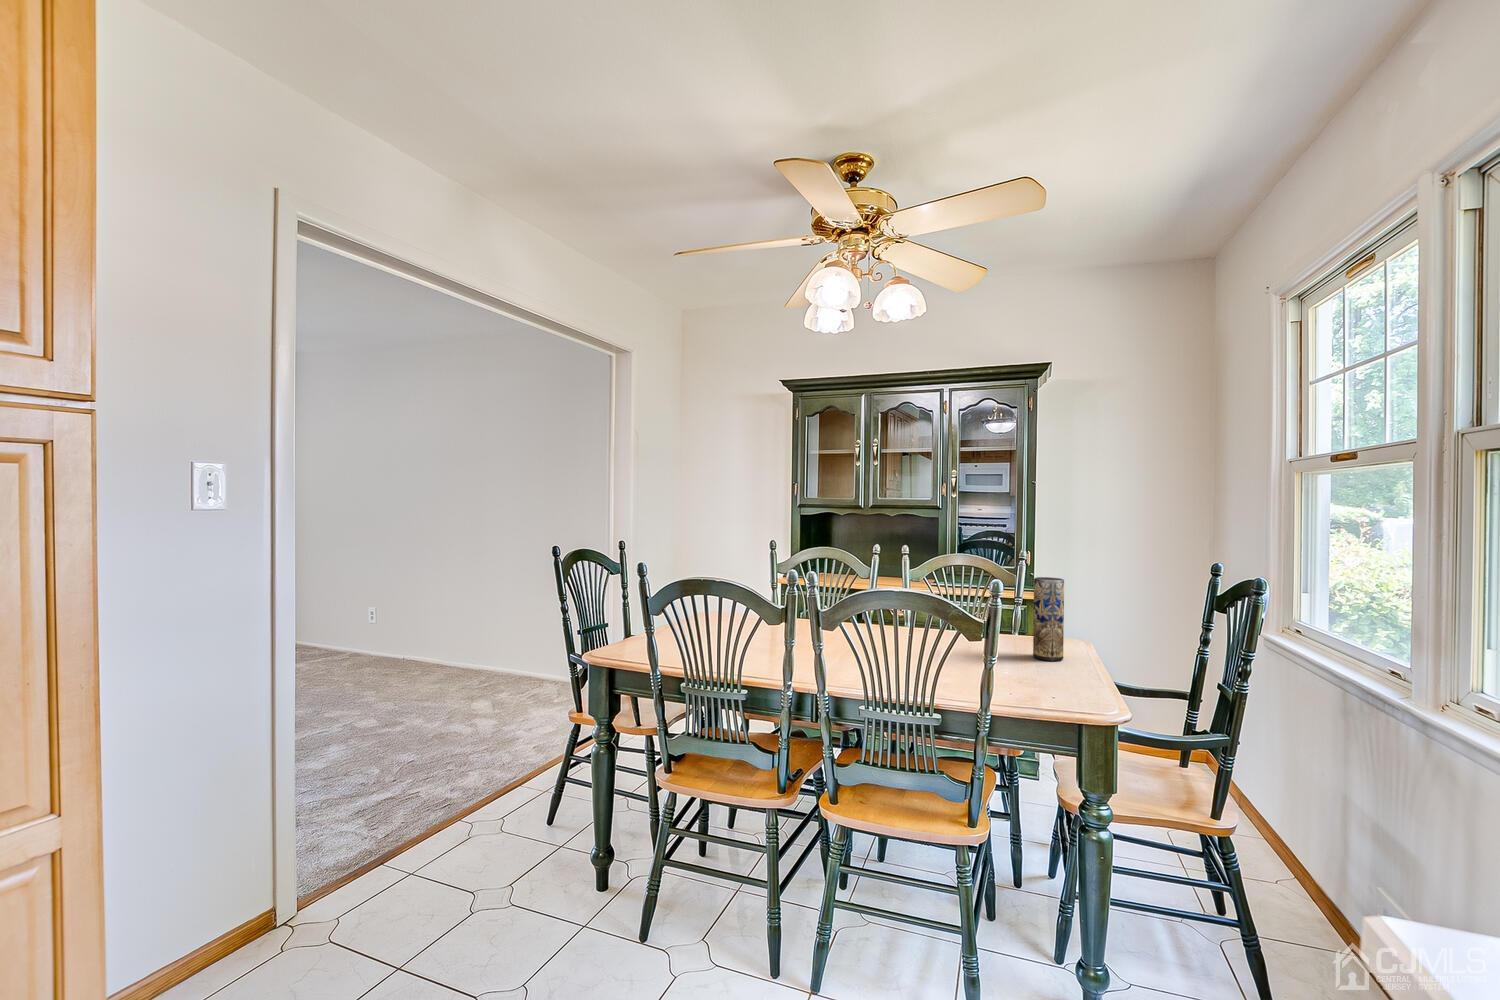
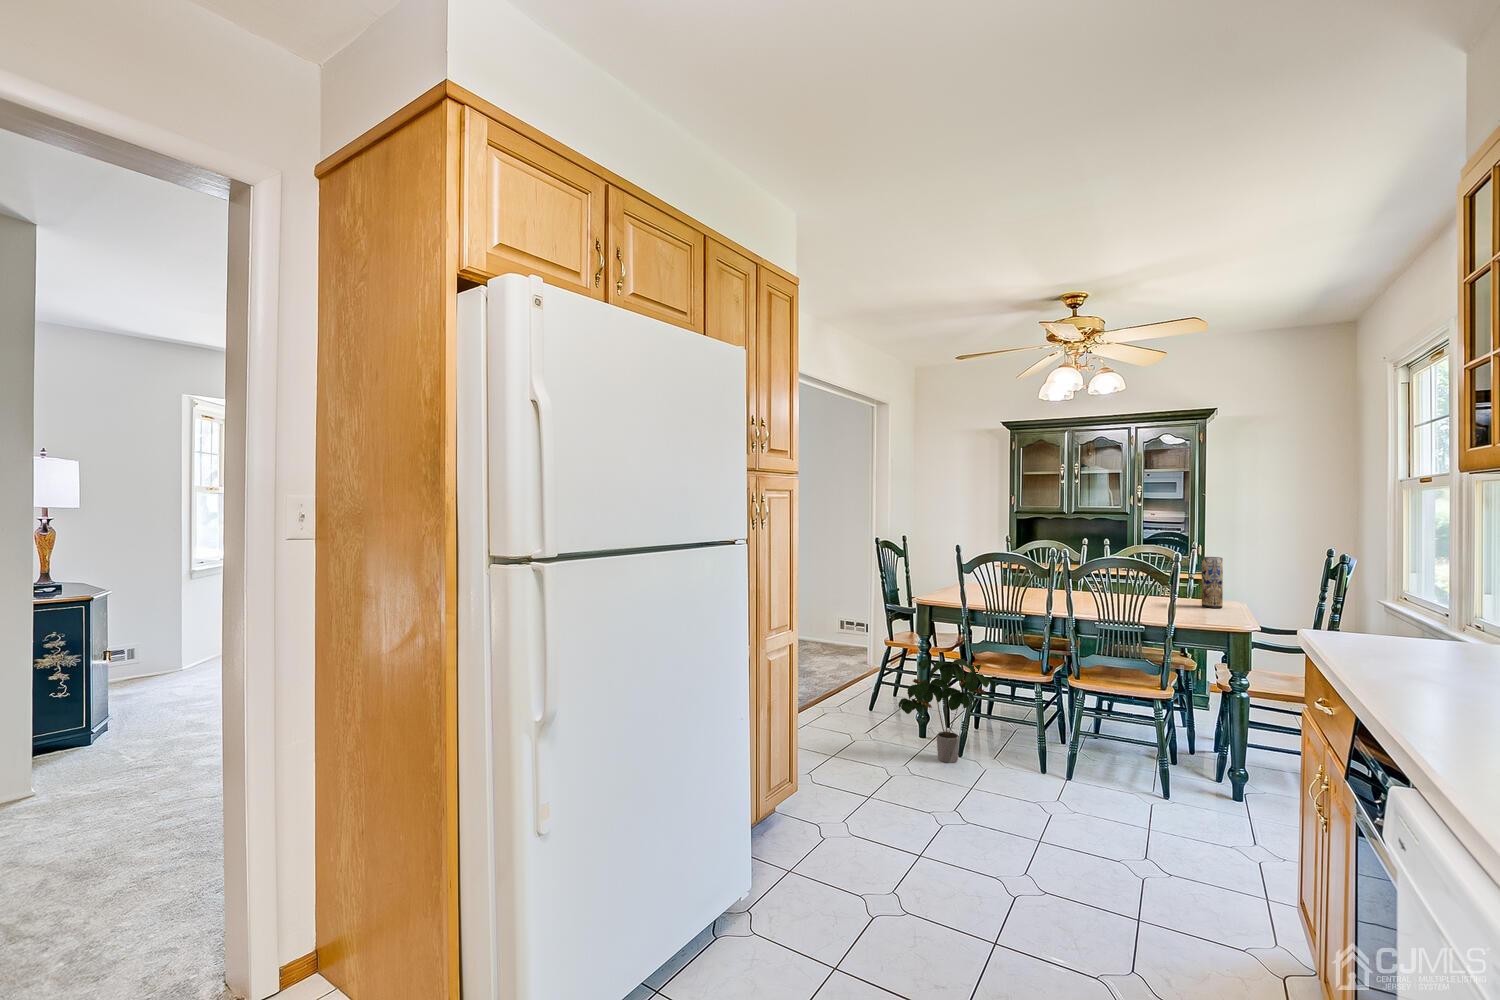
potted plant: none [525,772,698,970] -> present [898,659,995,763]

